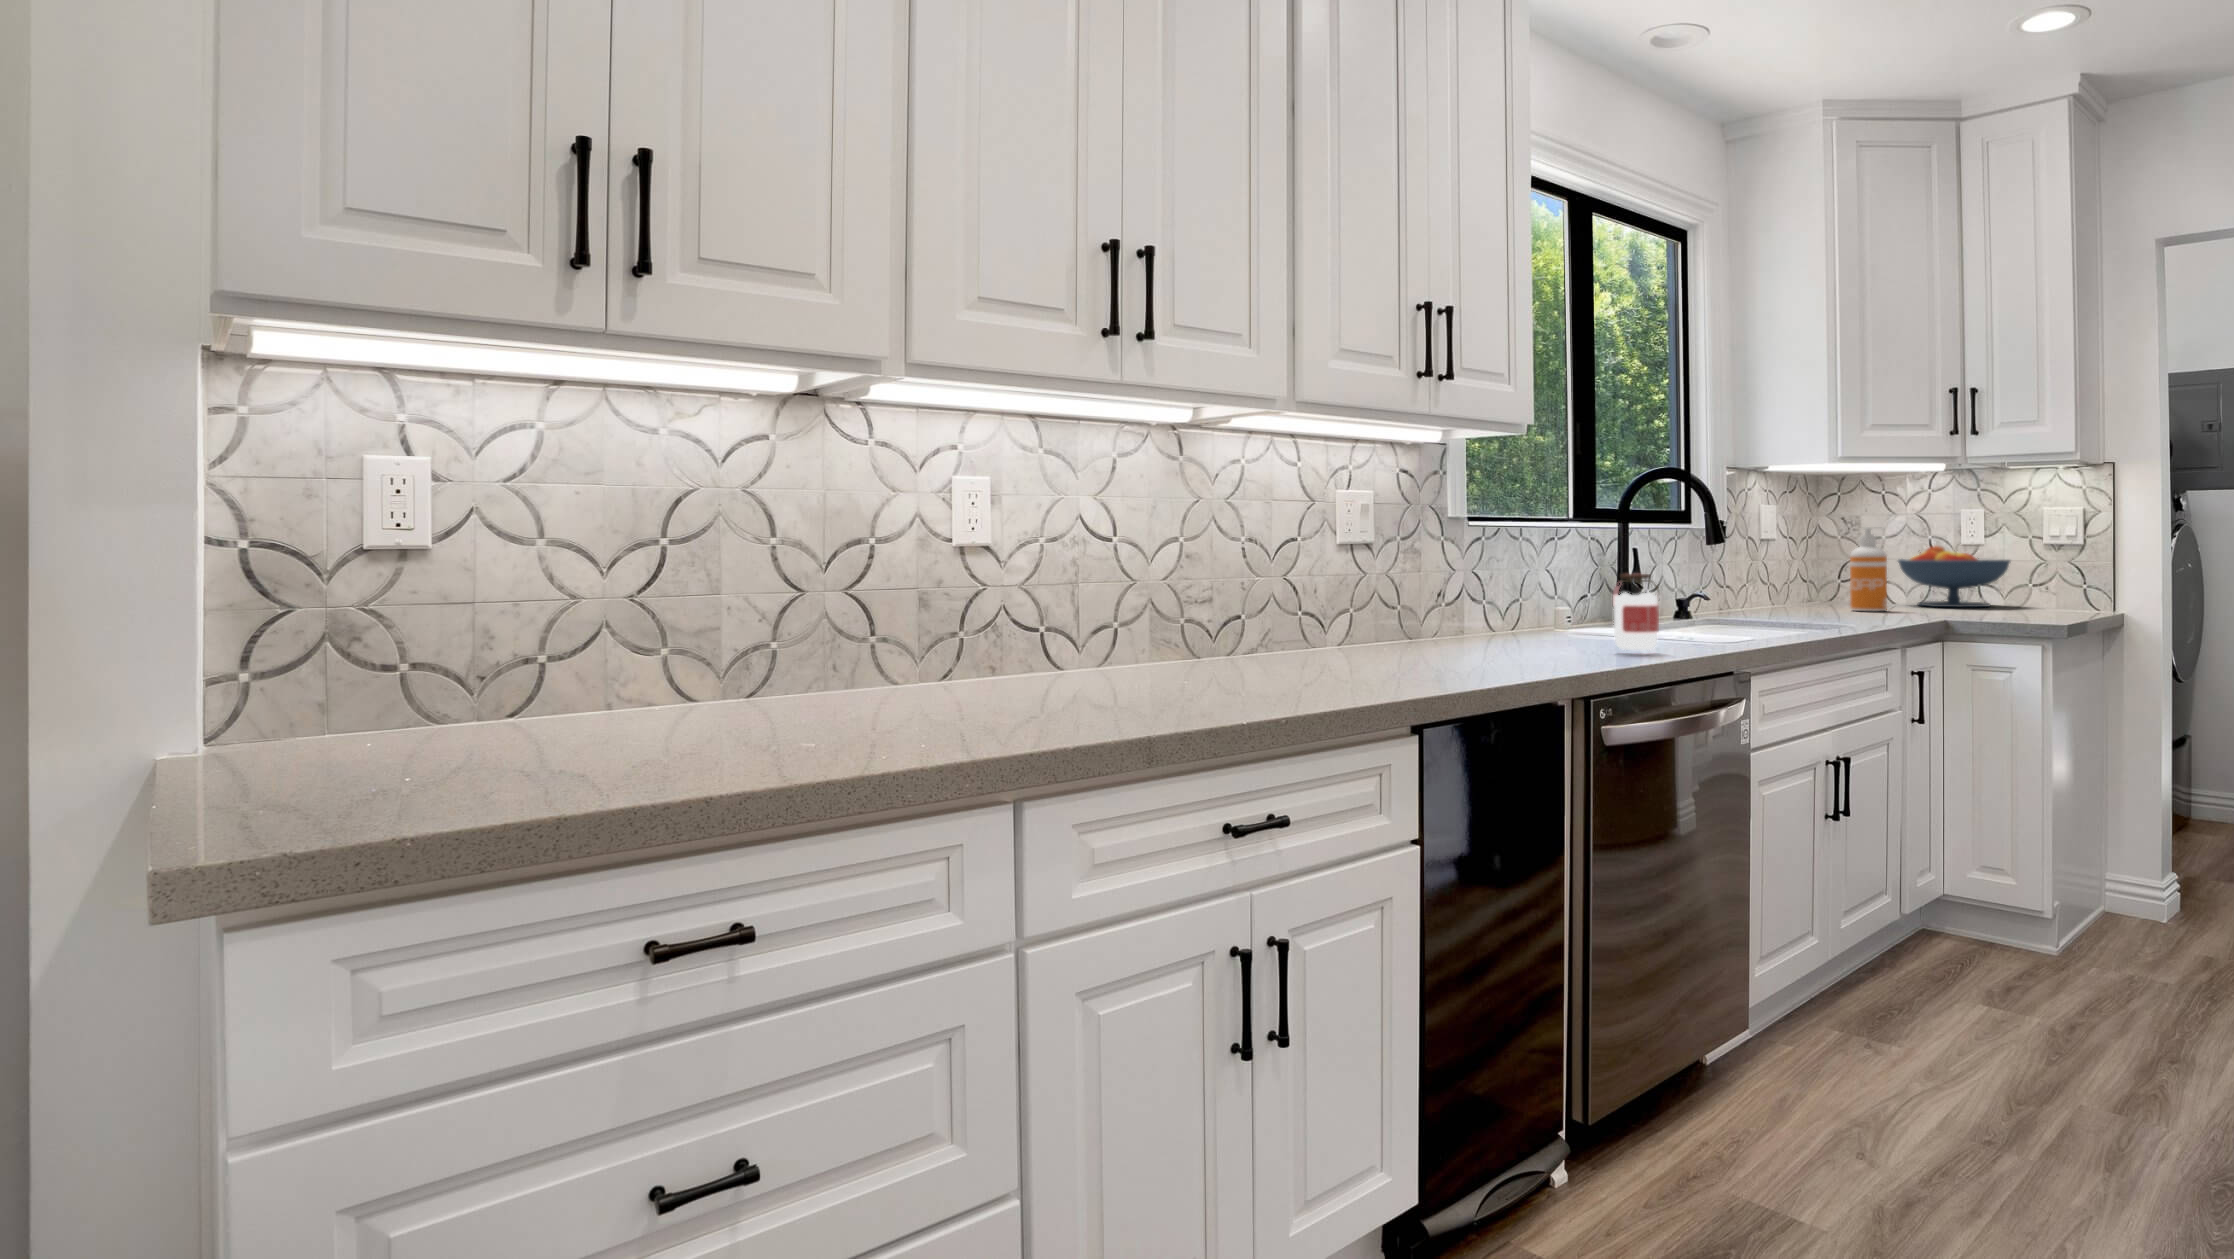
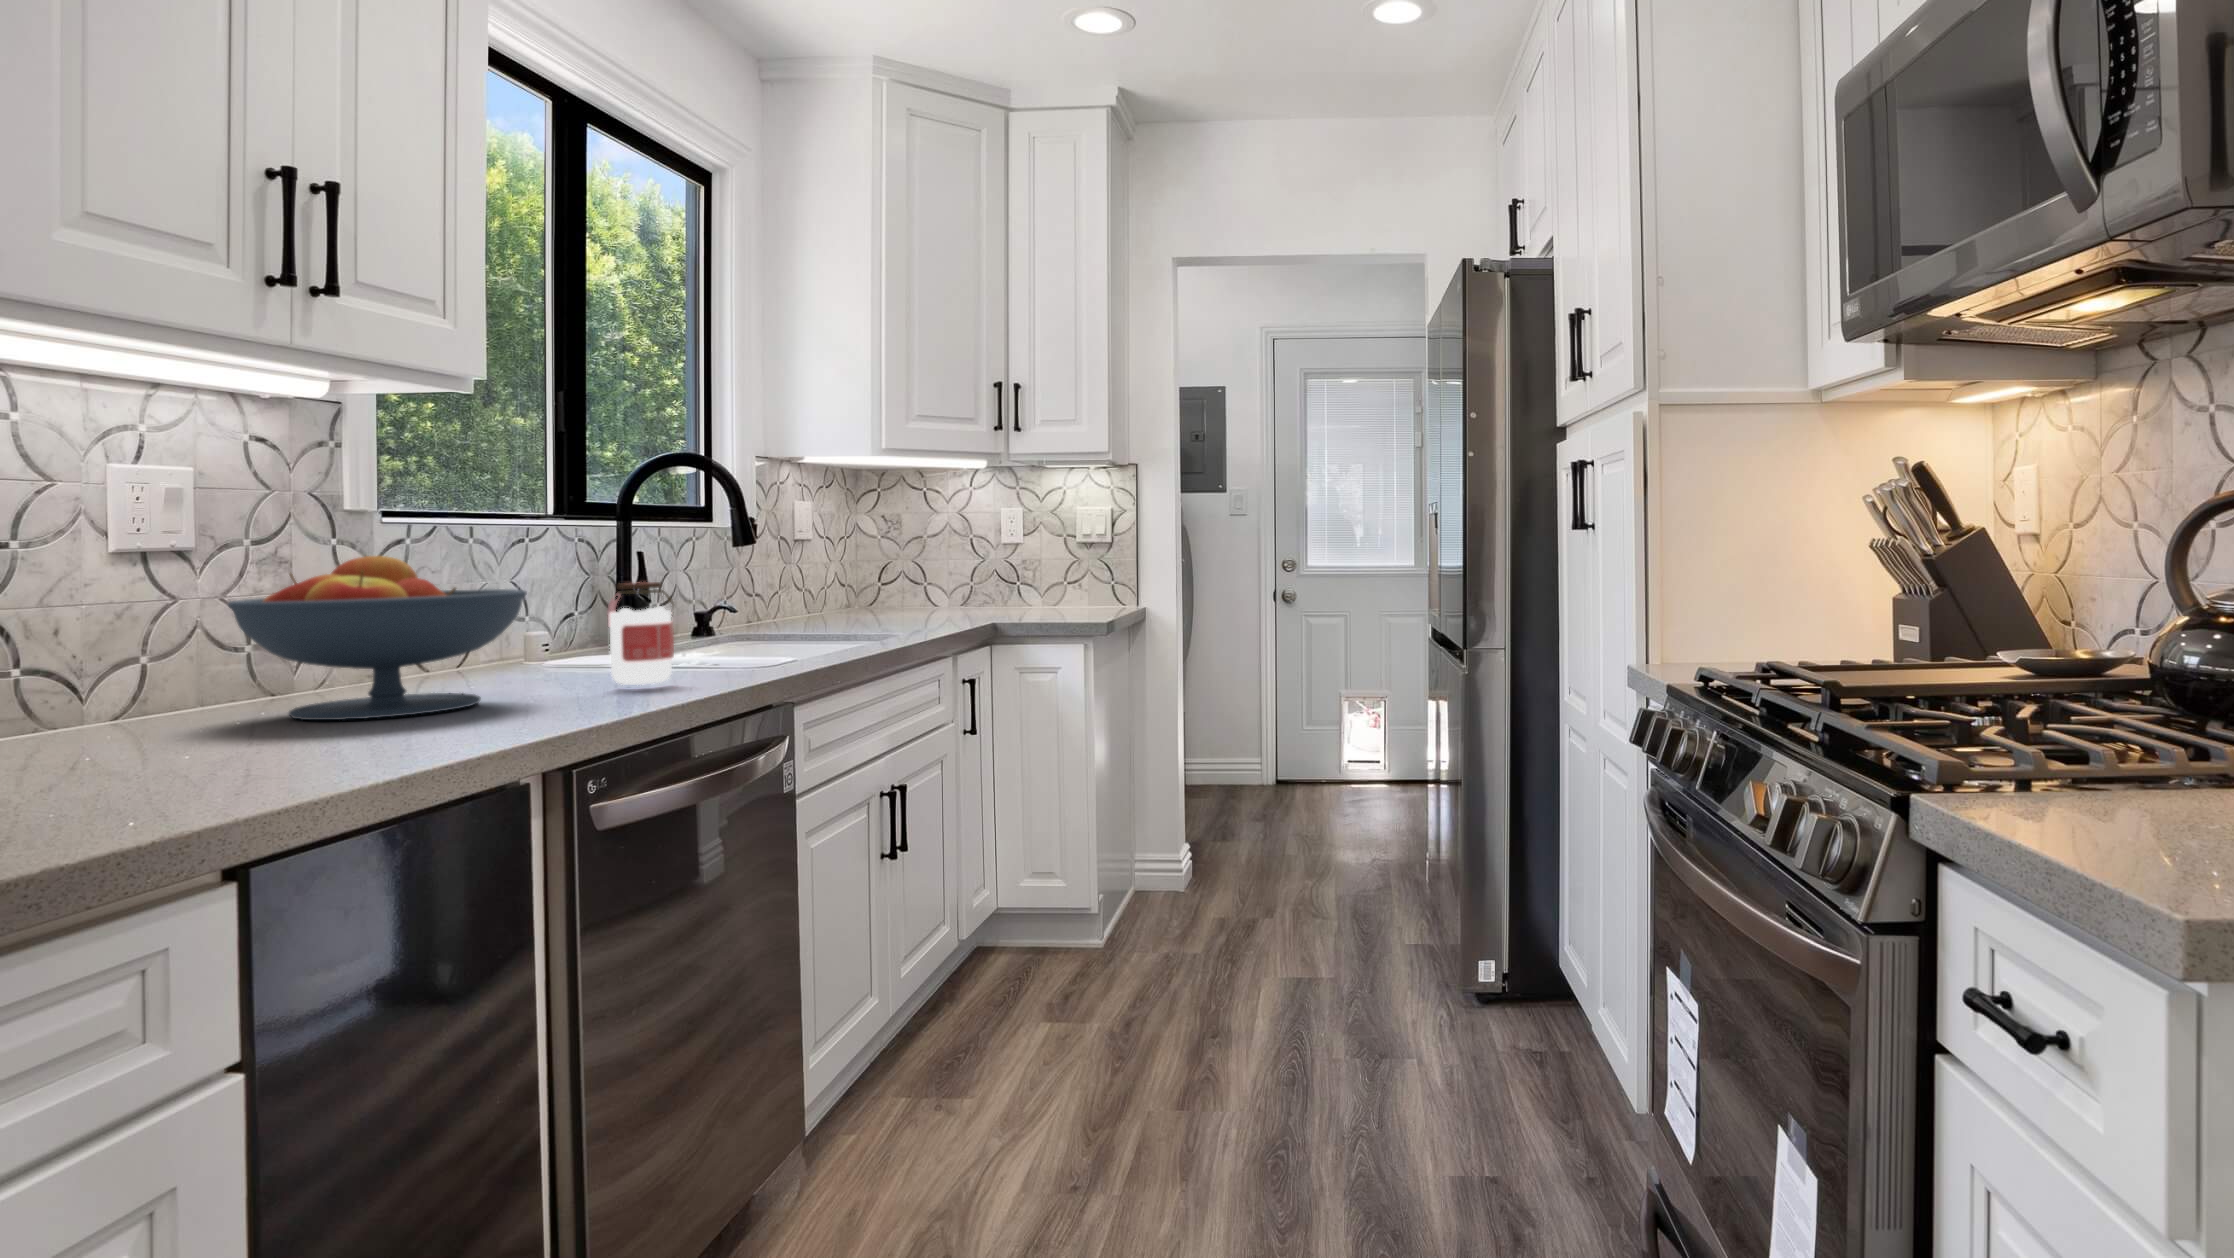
soap dispenser: present [1850,527,1887,611] -> none [895,524,934,617]
fruit bowl: present [1898,546,2010,607] -> present [228,556,527,720]

